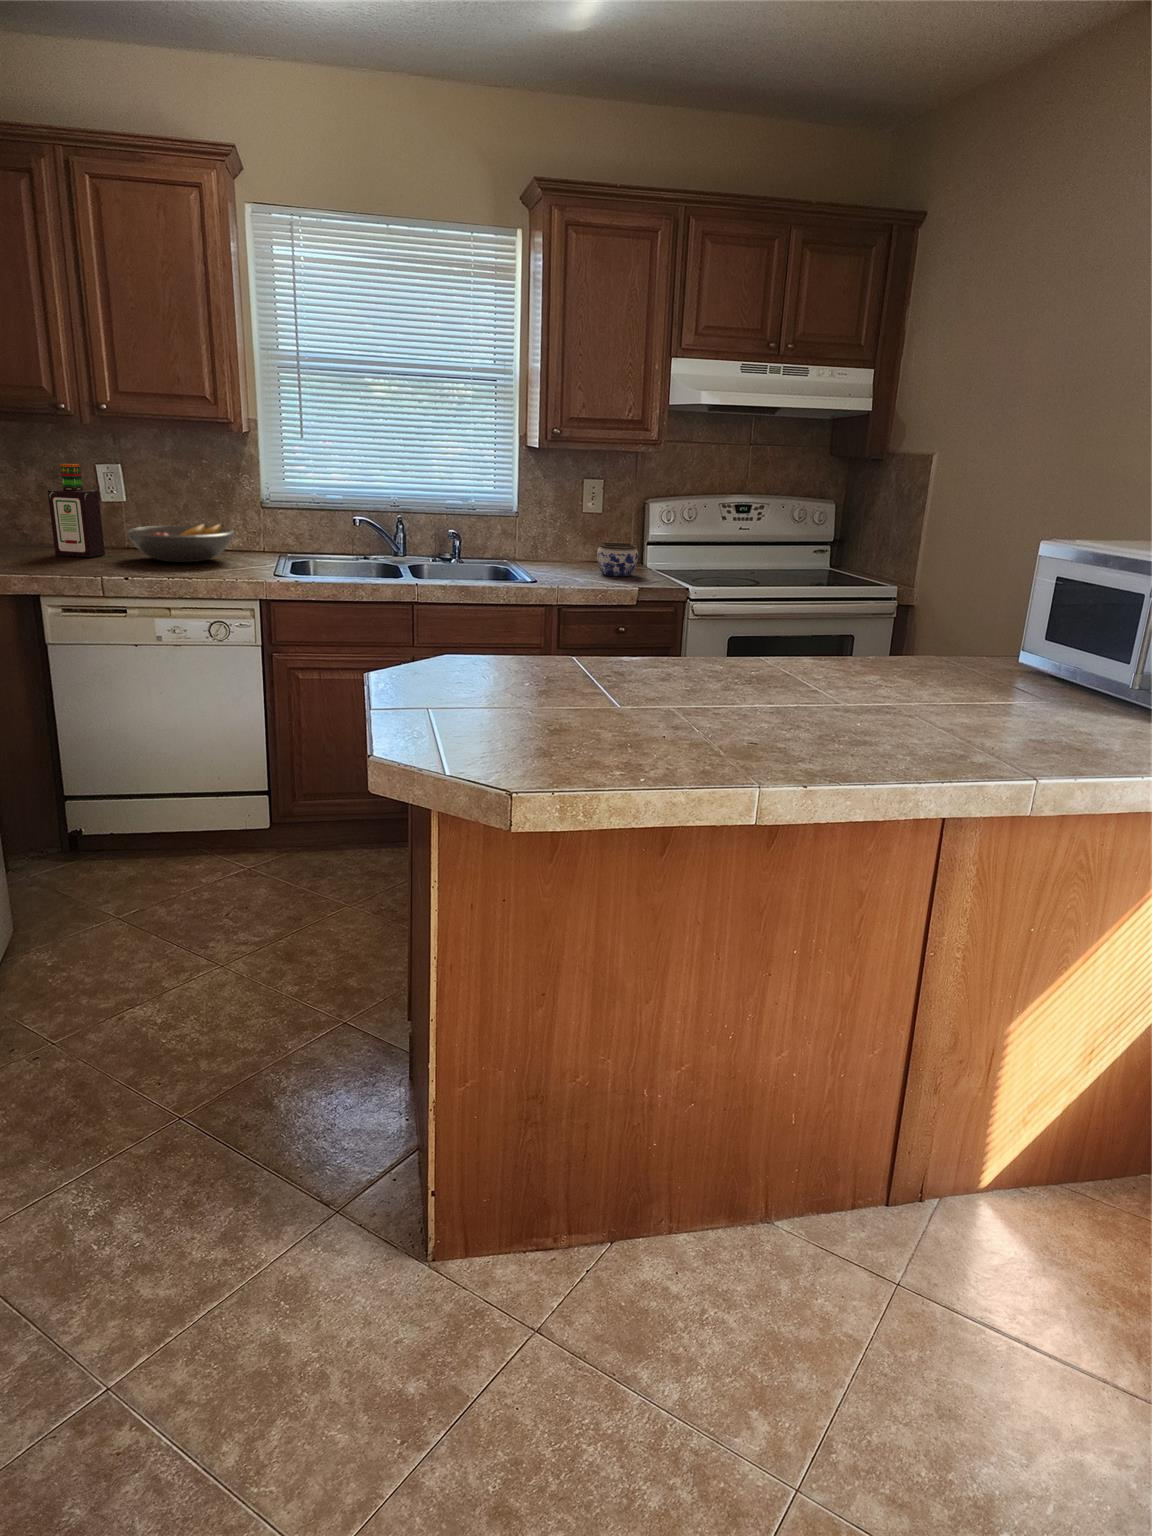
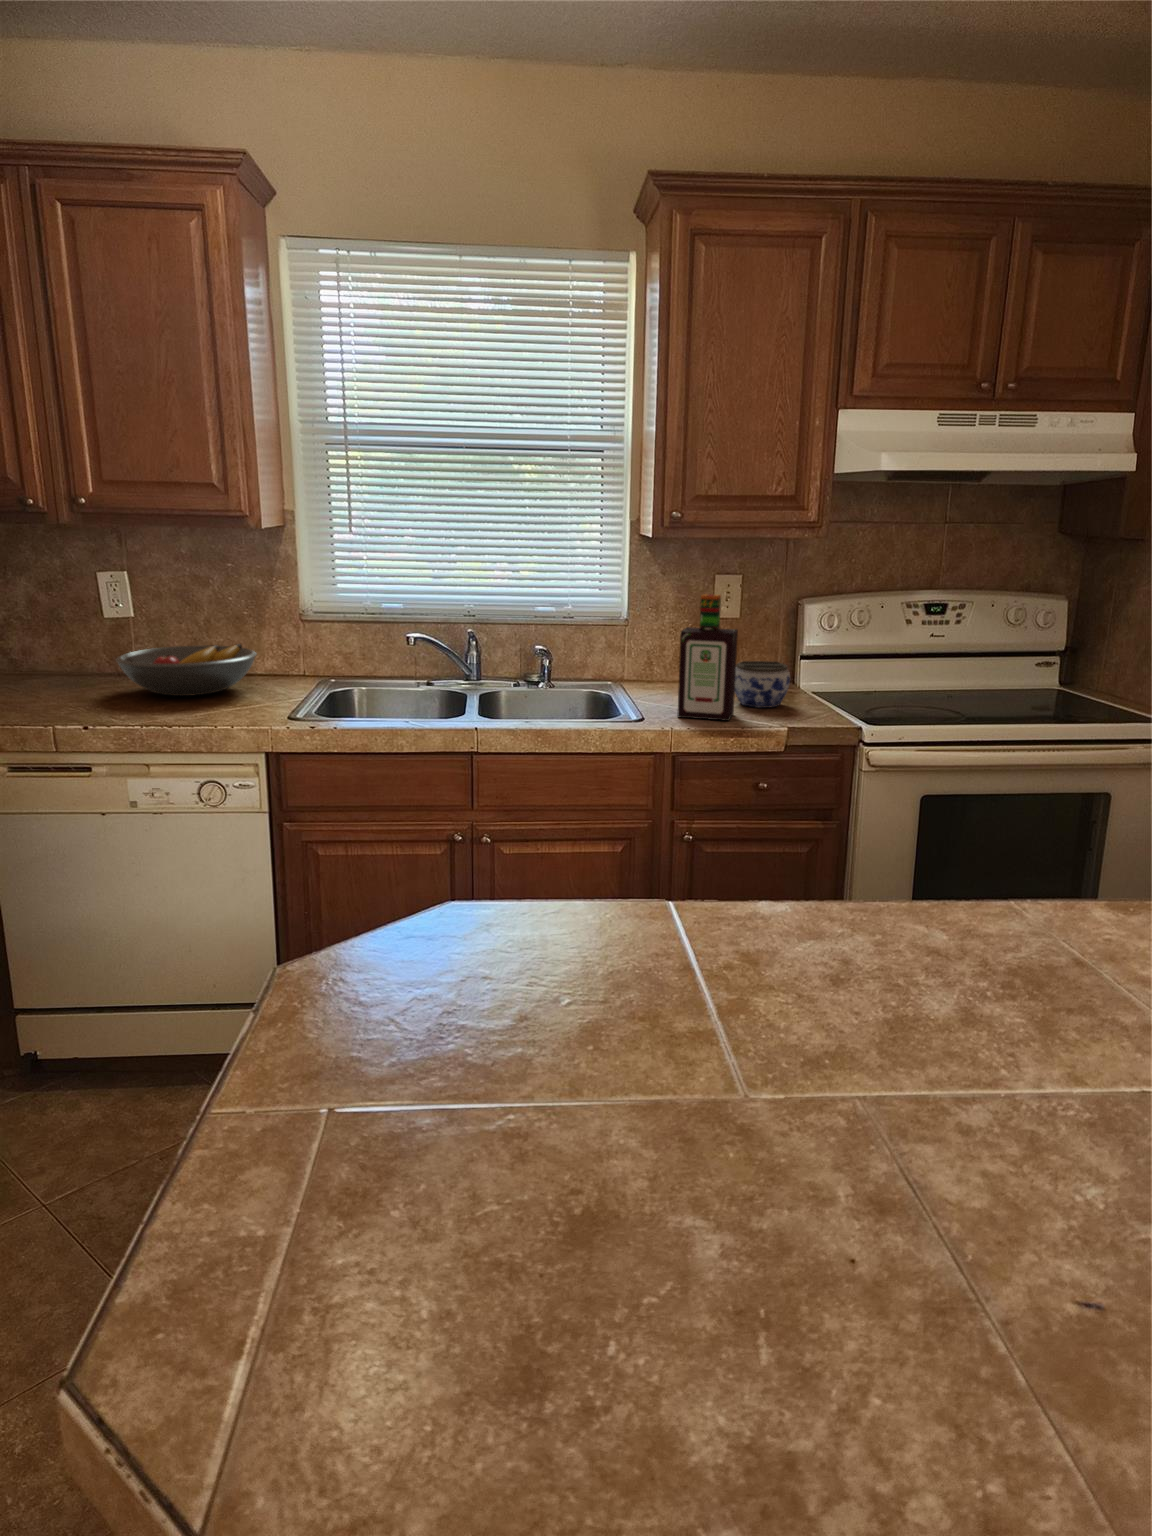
bottle: present [48,464,105,557] -> present [678,594,738,721]

